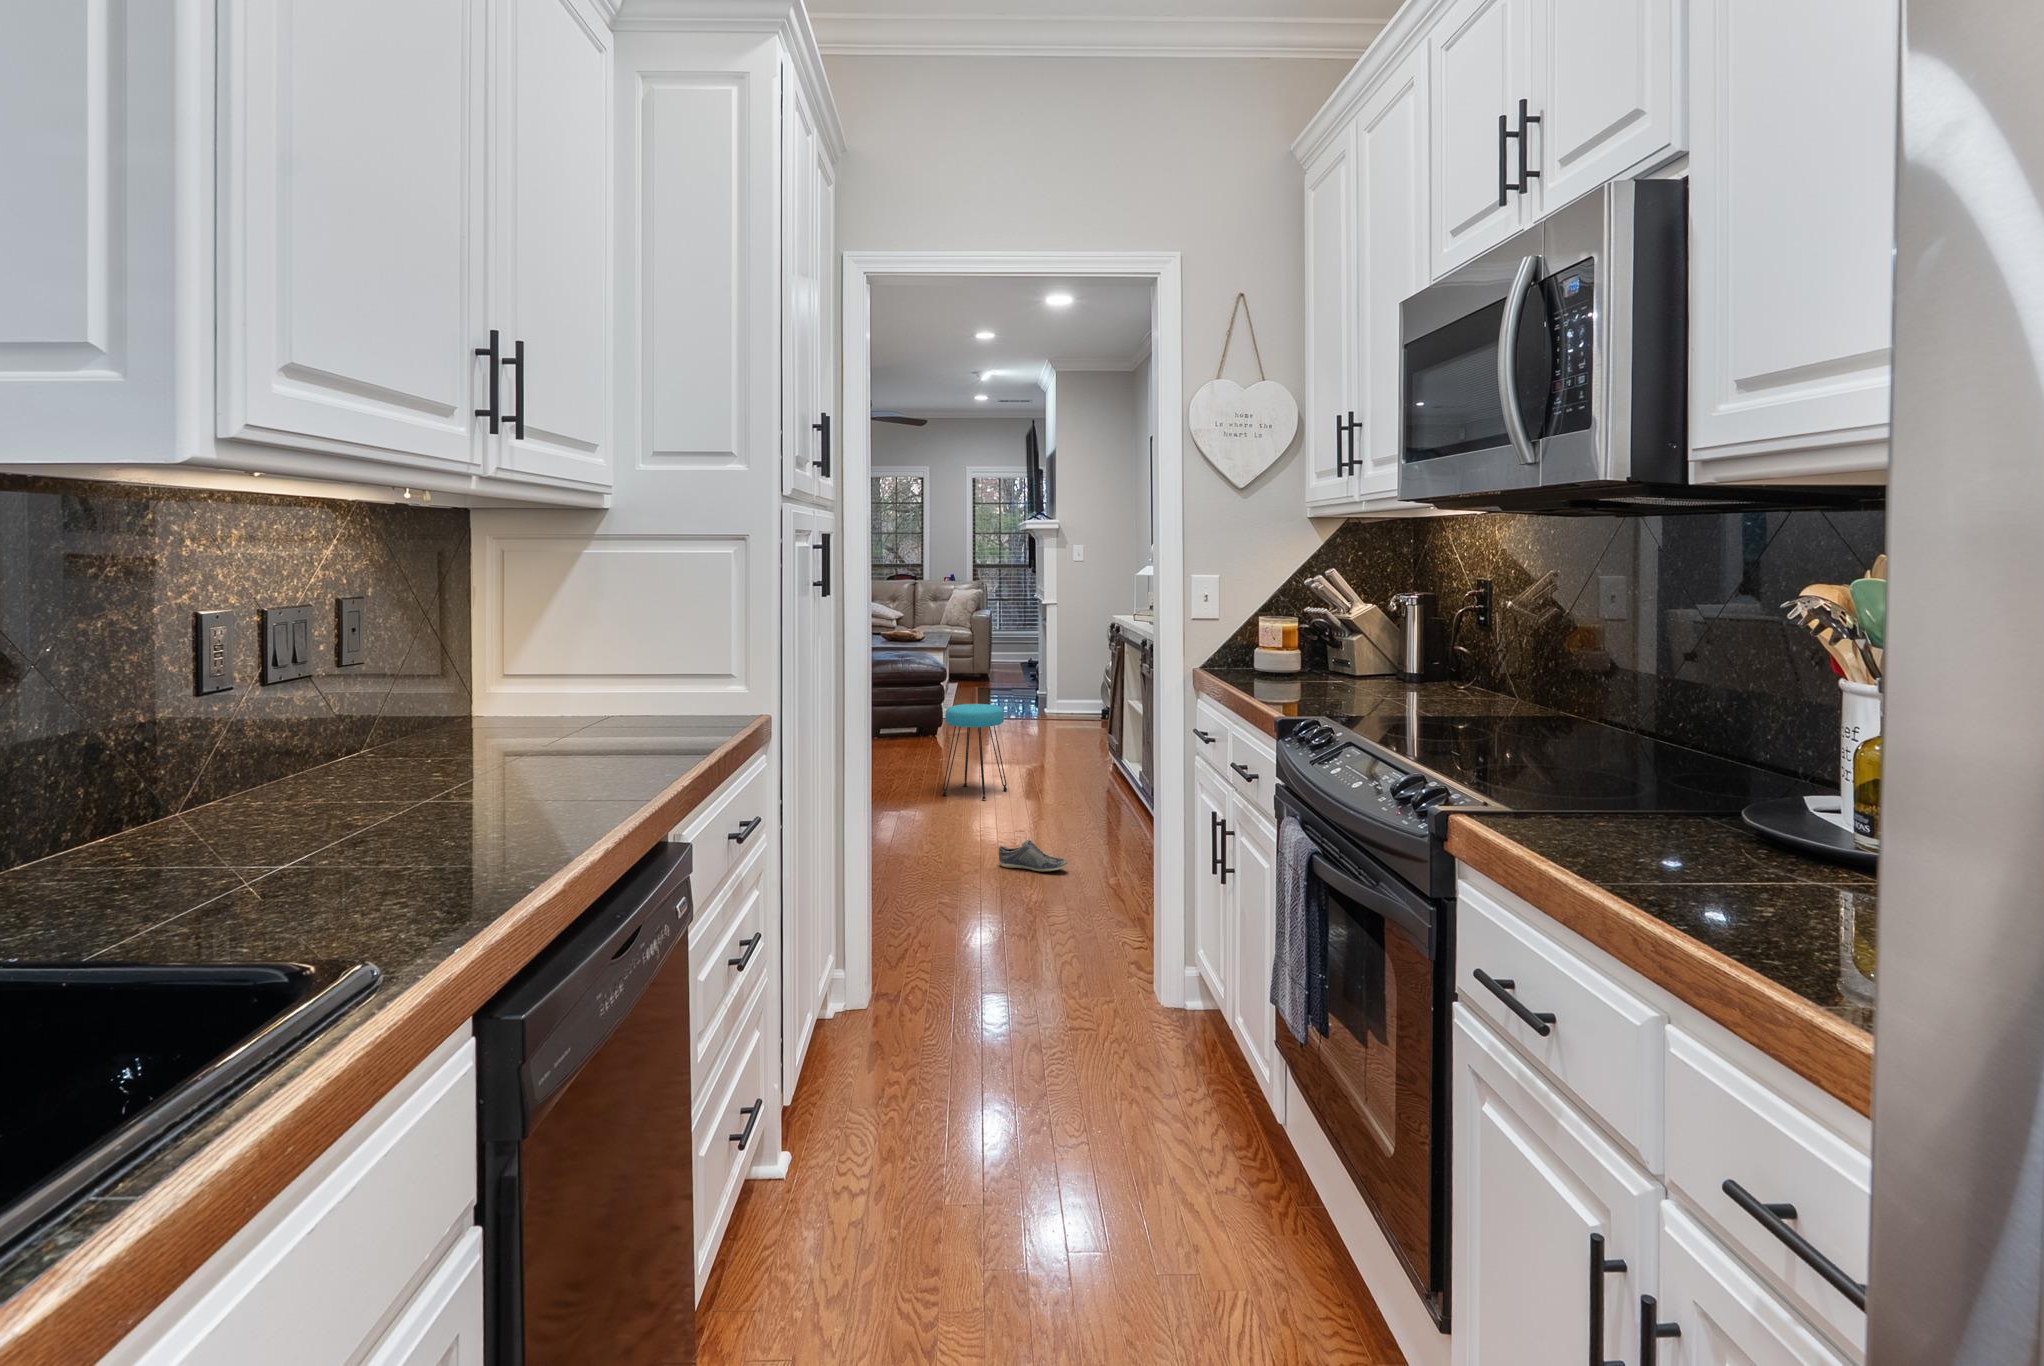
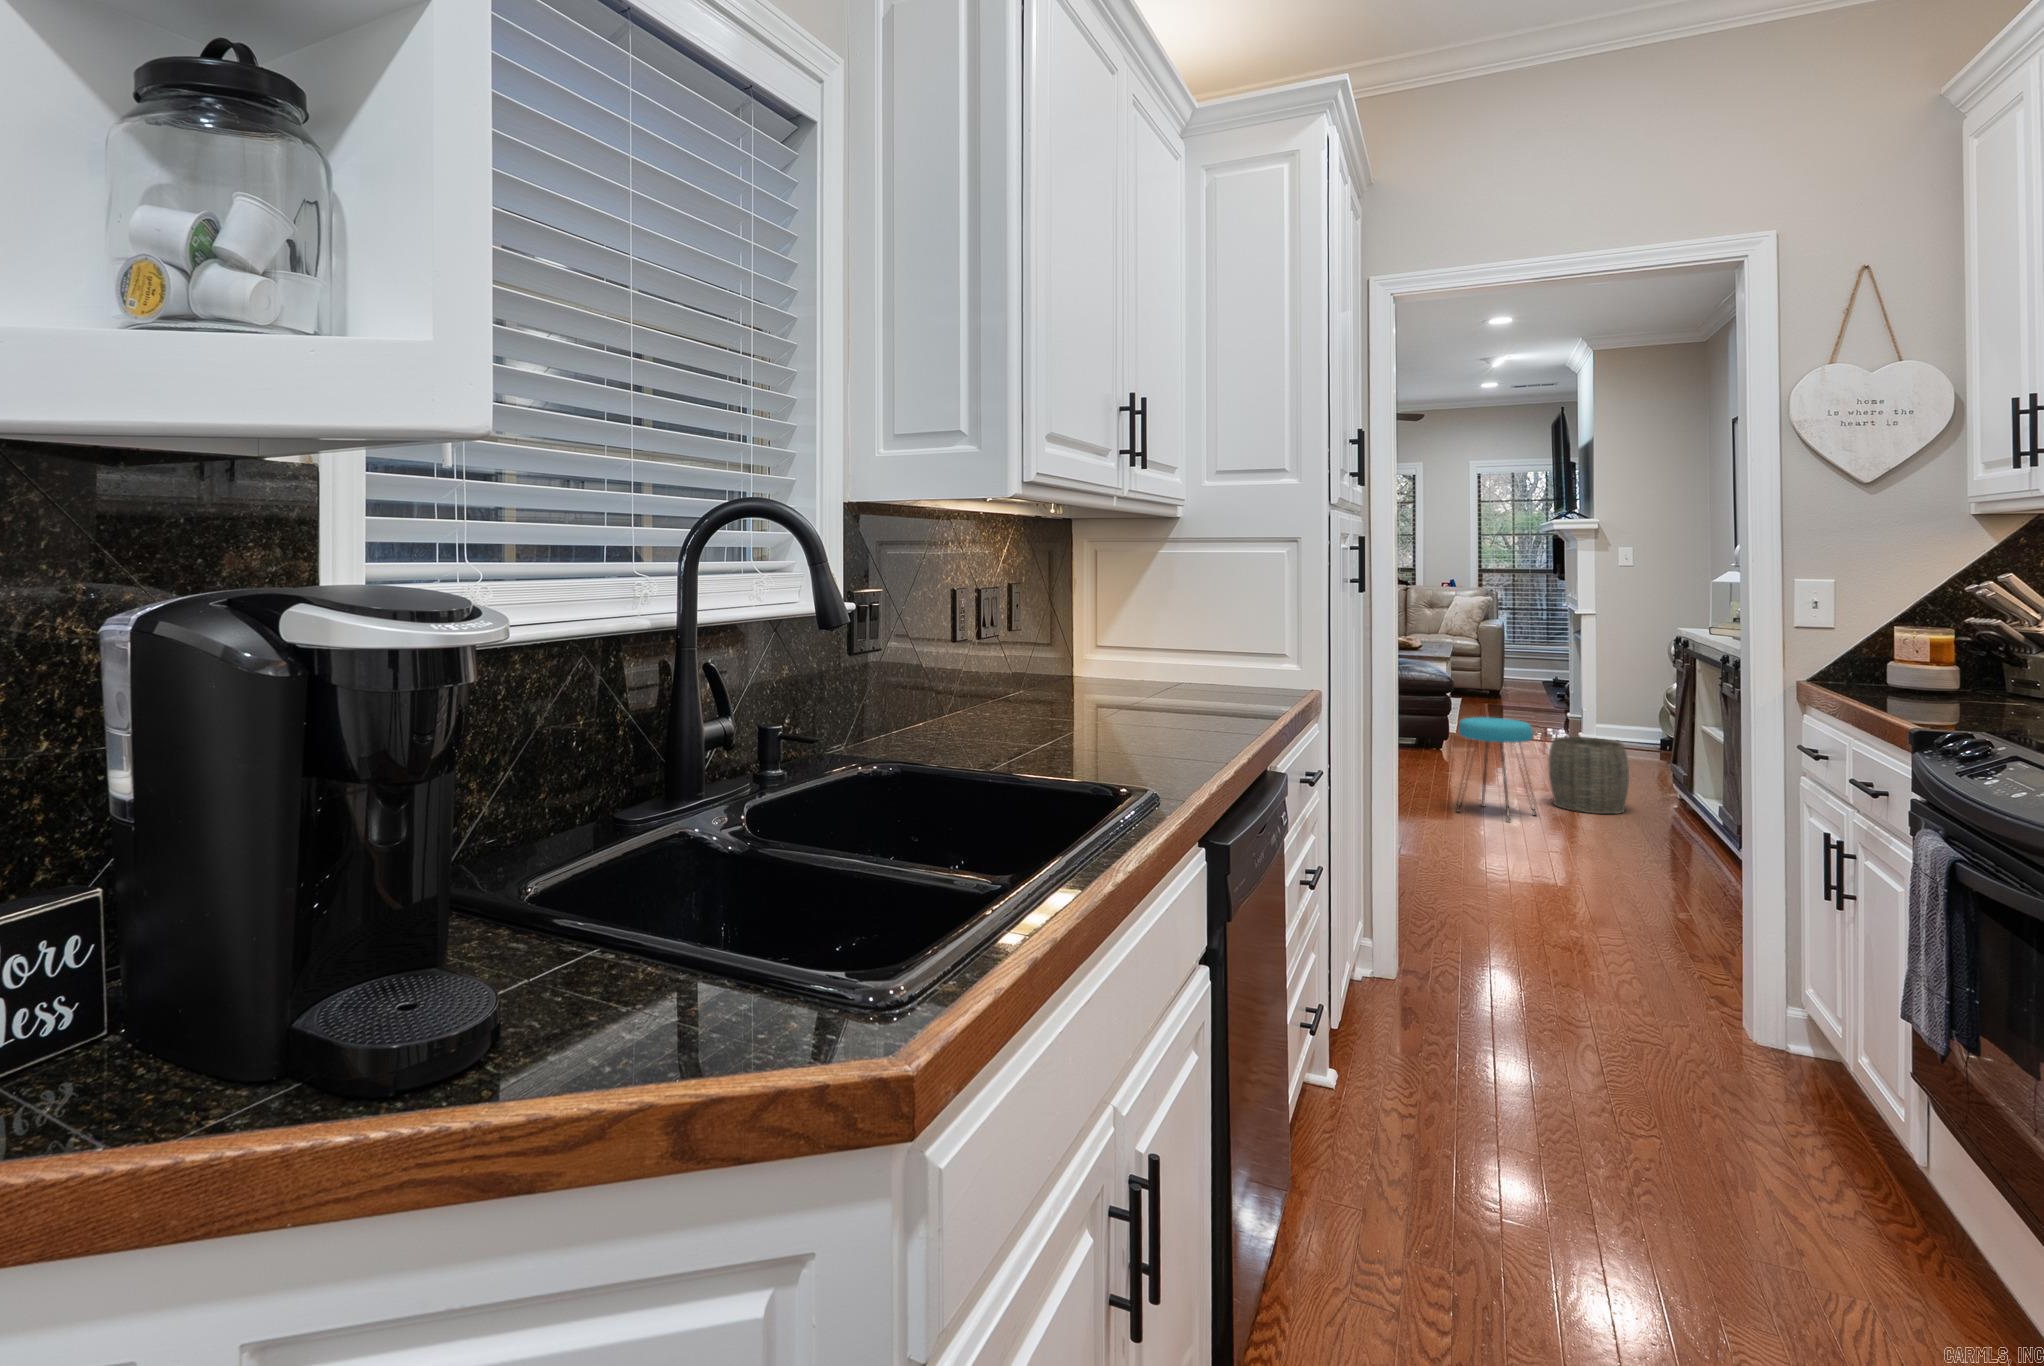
woven basket: none [1017,715,1076,783] -> present [1549,737,1629,814]
shoe: present [999,840,1068,871] -> none [1534,862,1624,898]

